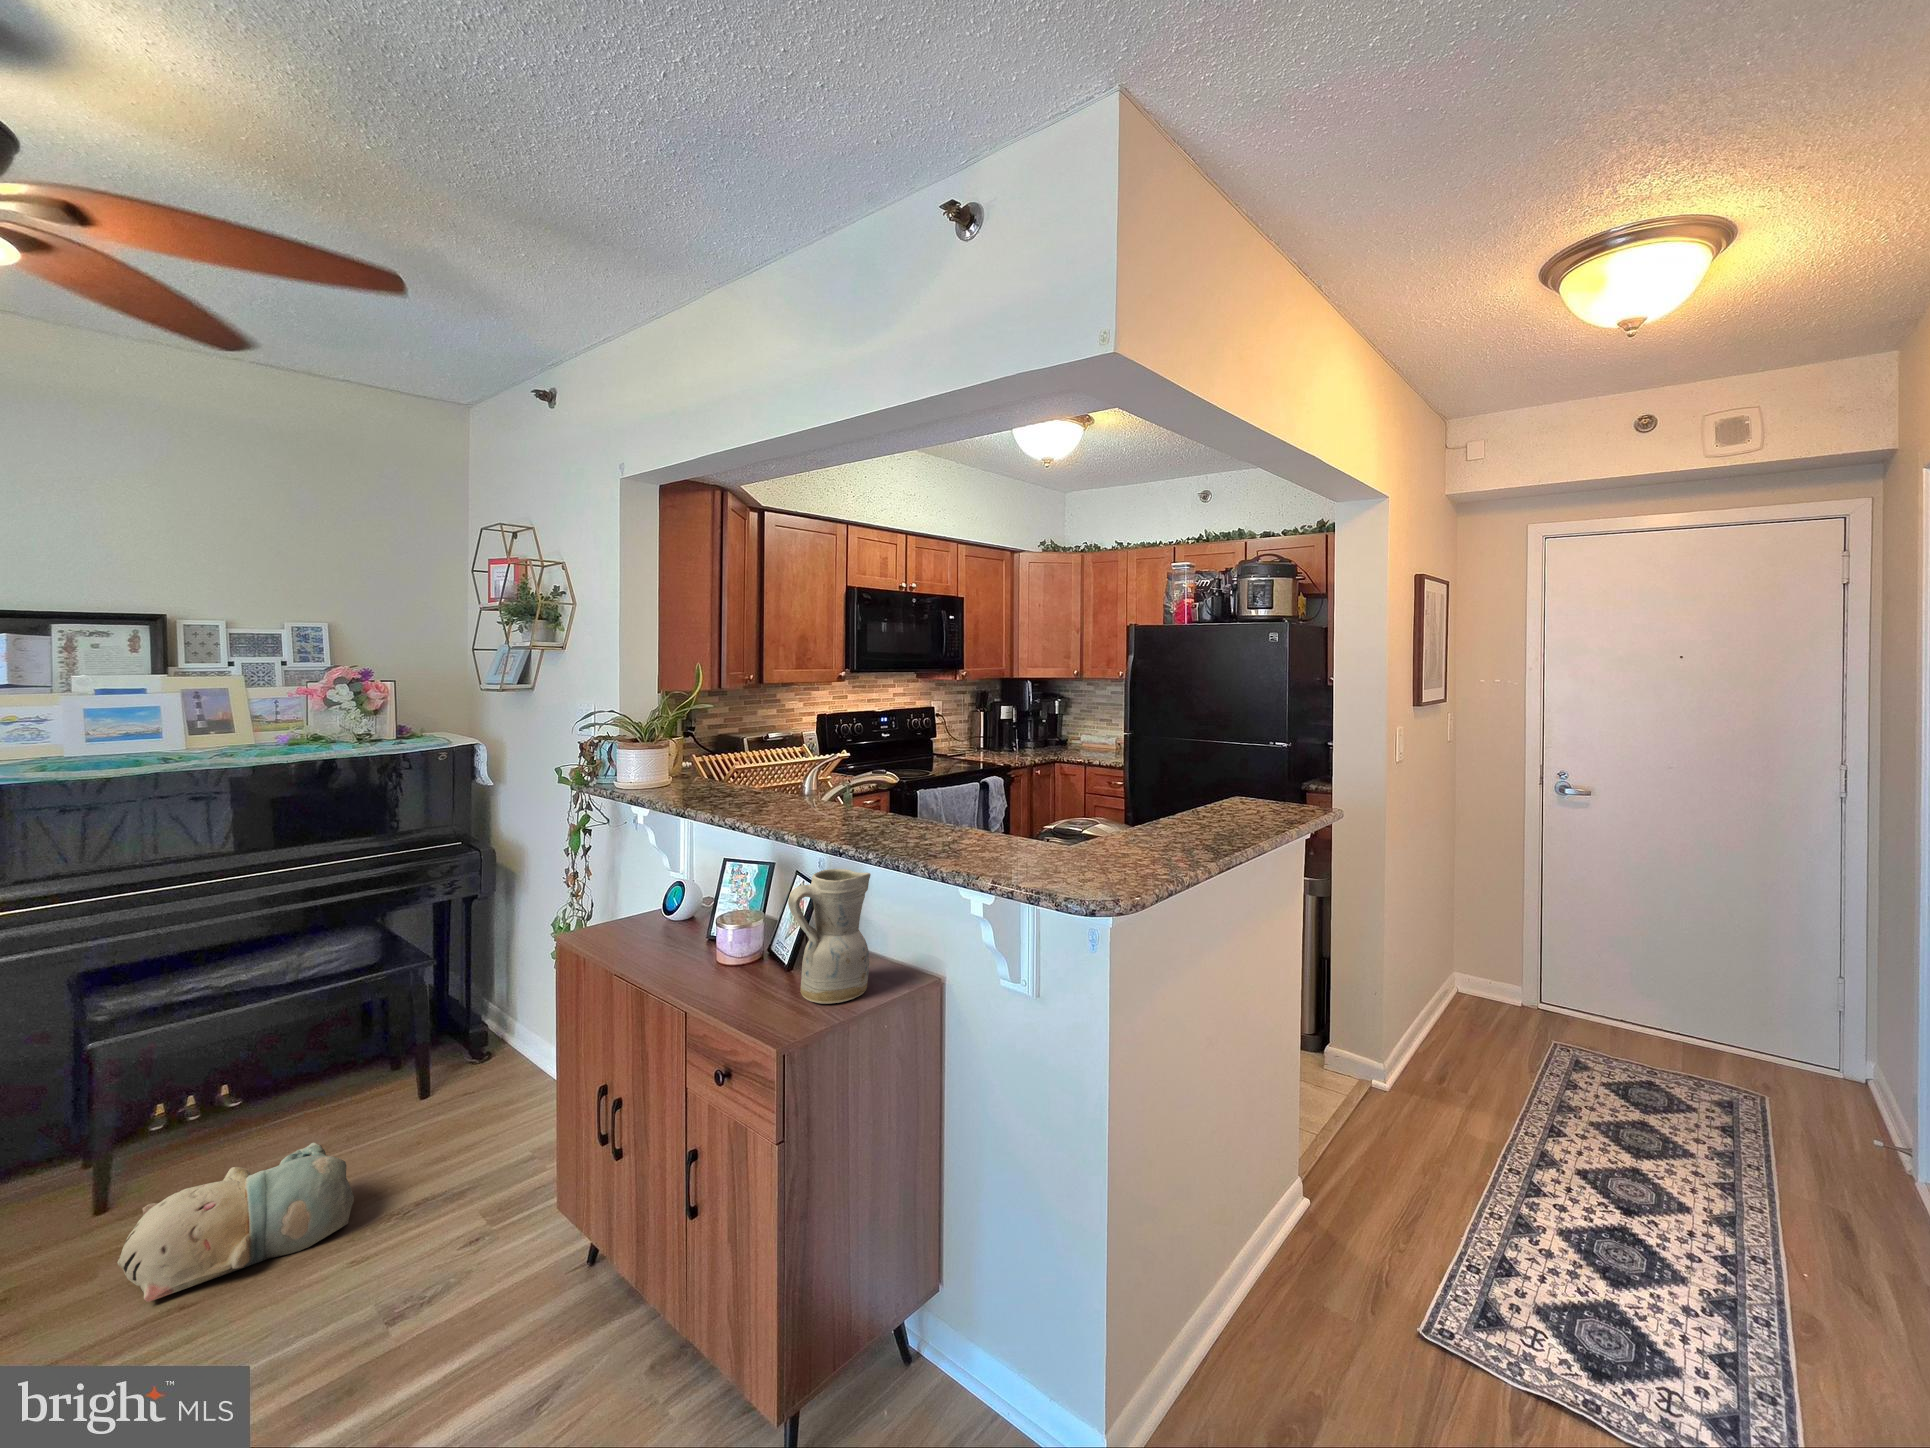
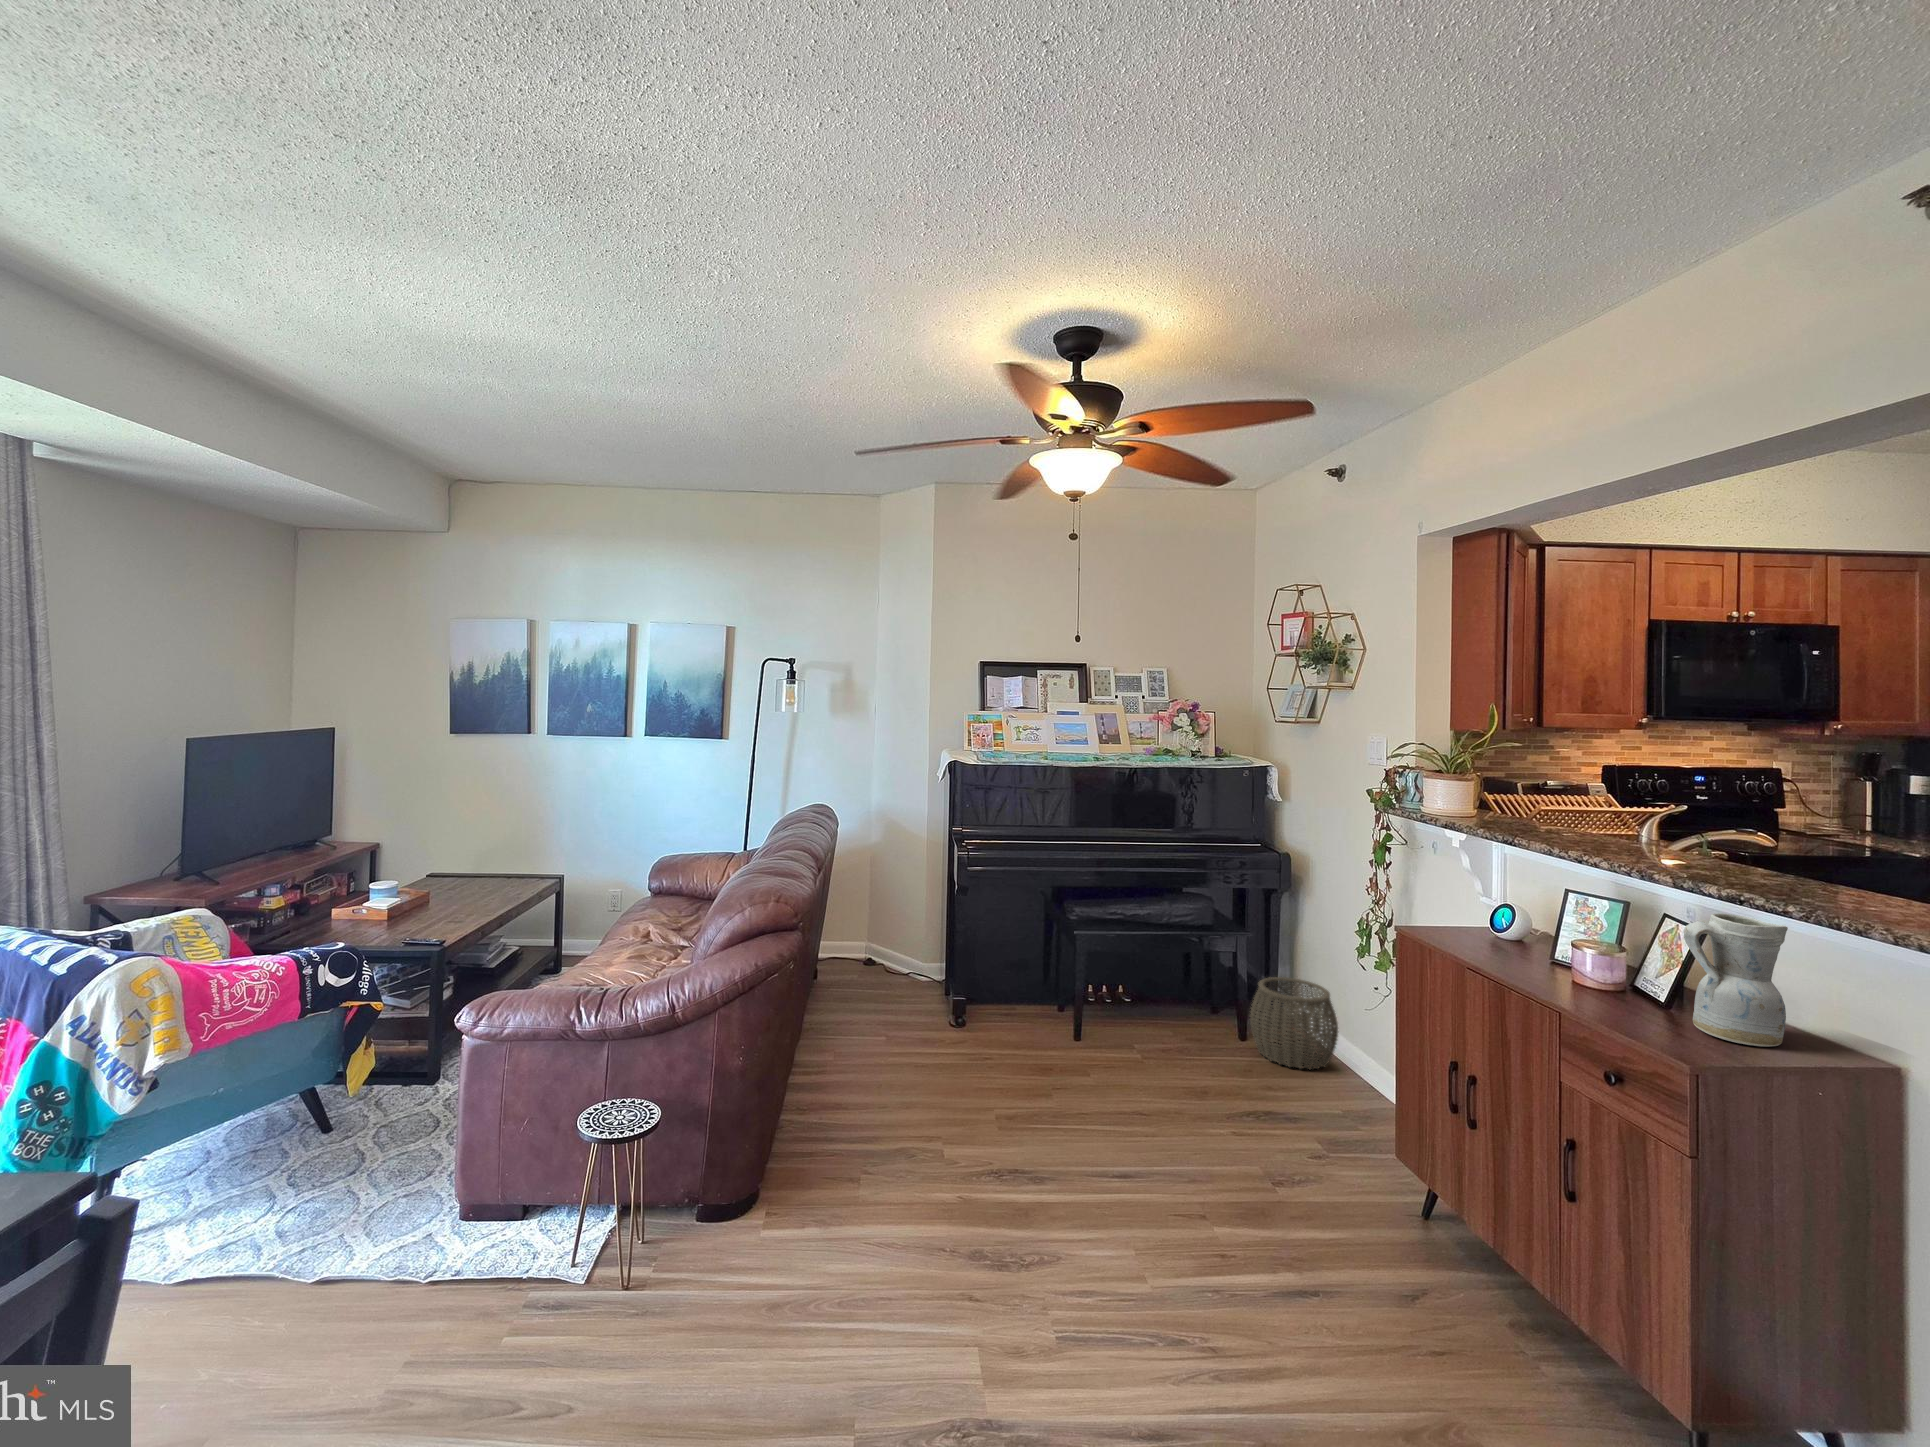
woven basket: none [432,1006,551,1128] -> present [1250,977,1338,1069]
plush toy: present [118,1143,354,1302] -> none [1101,1030,1222,1102]

